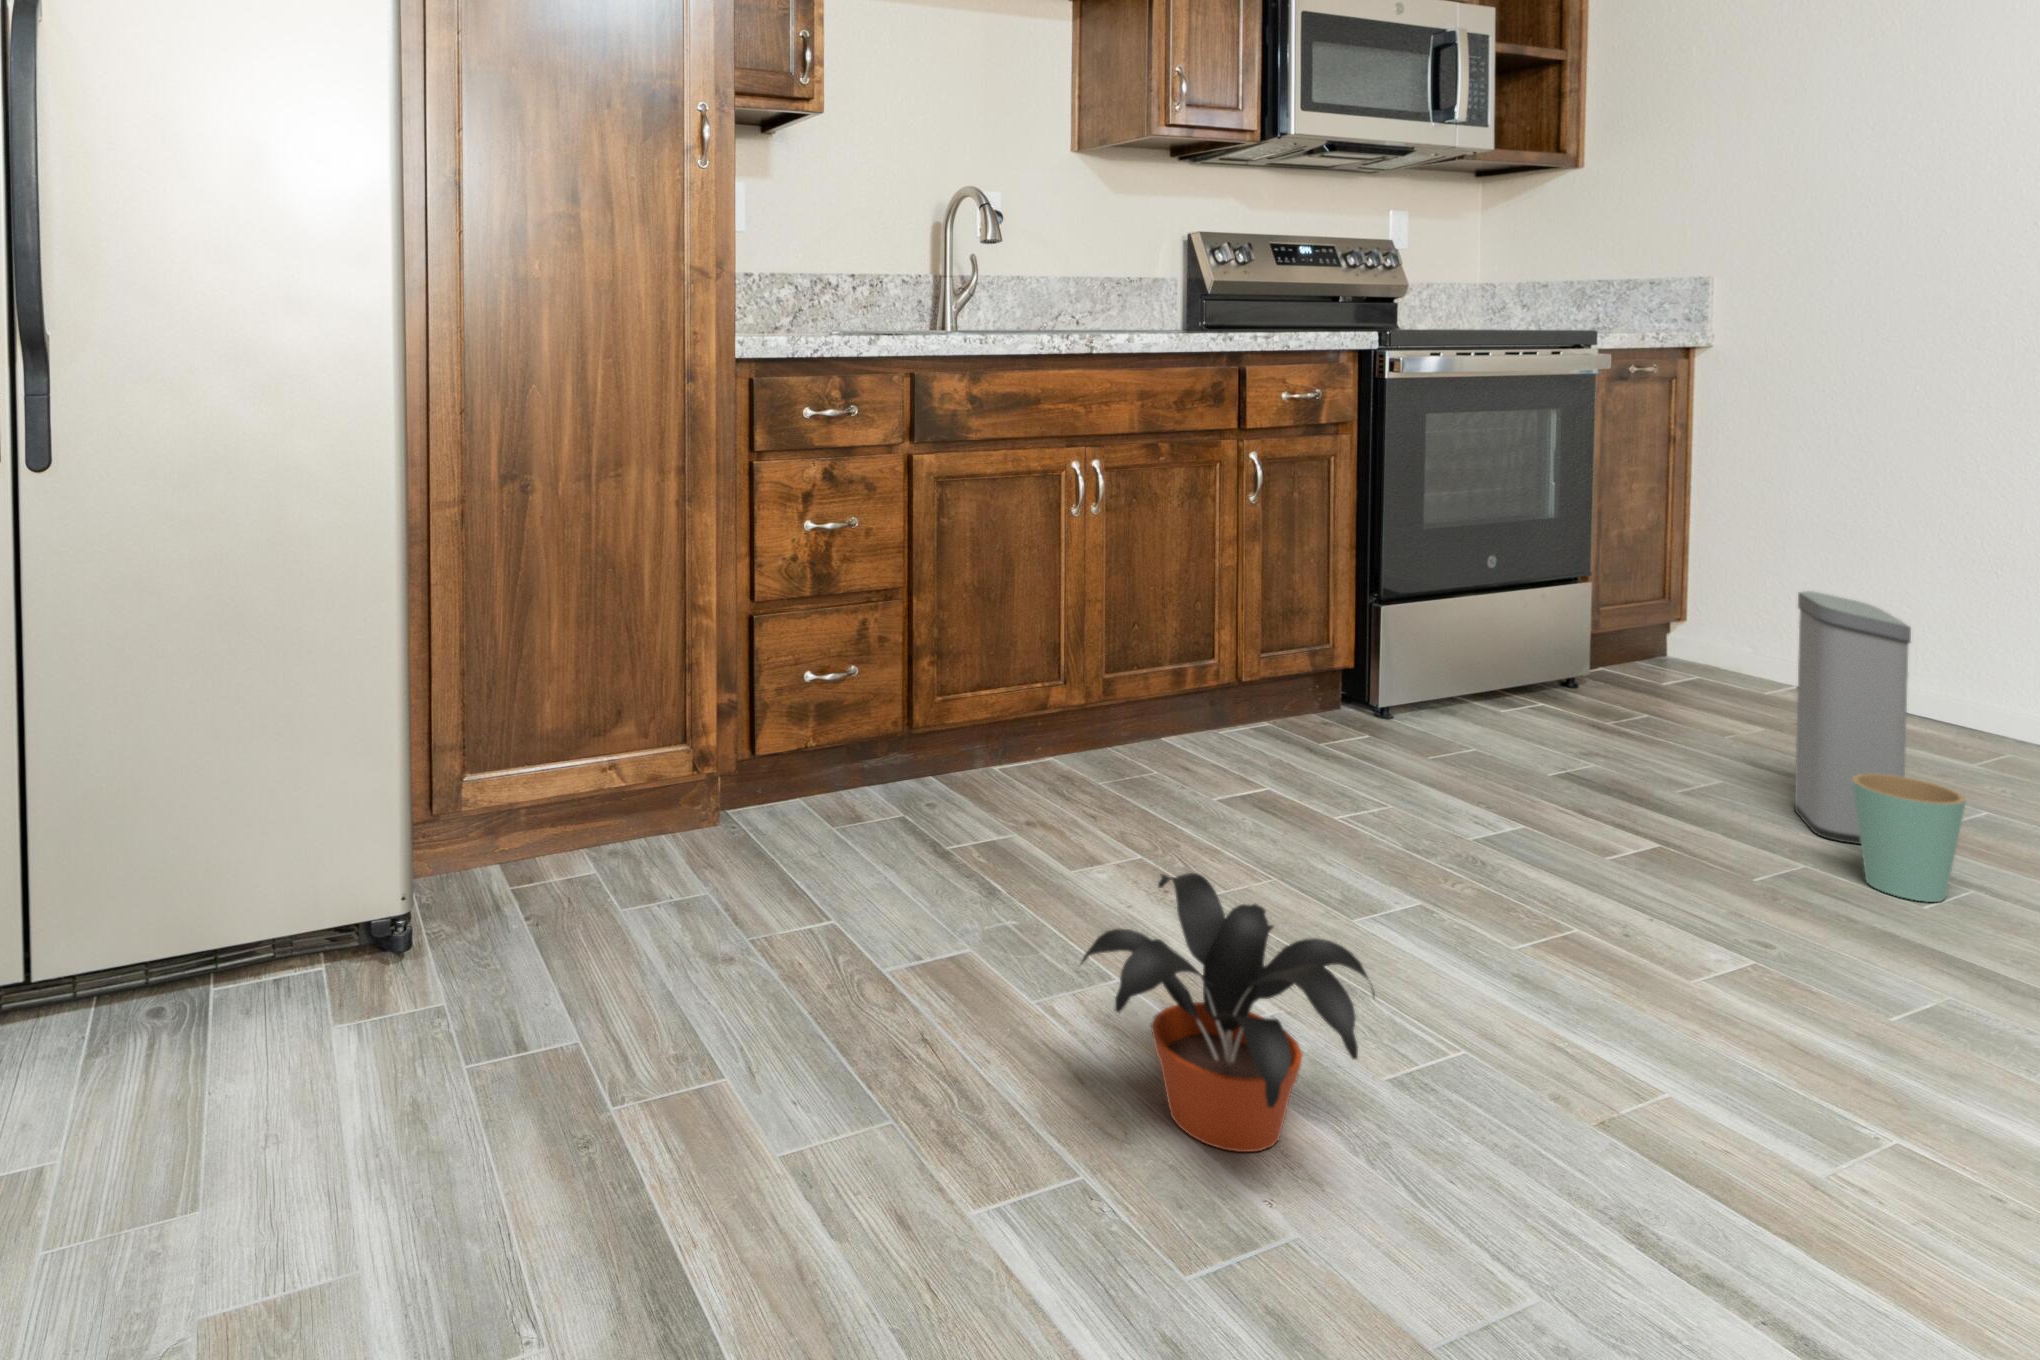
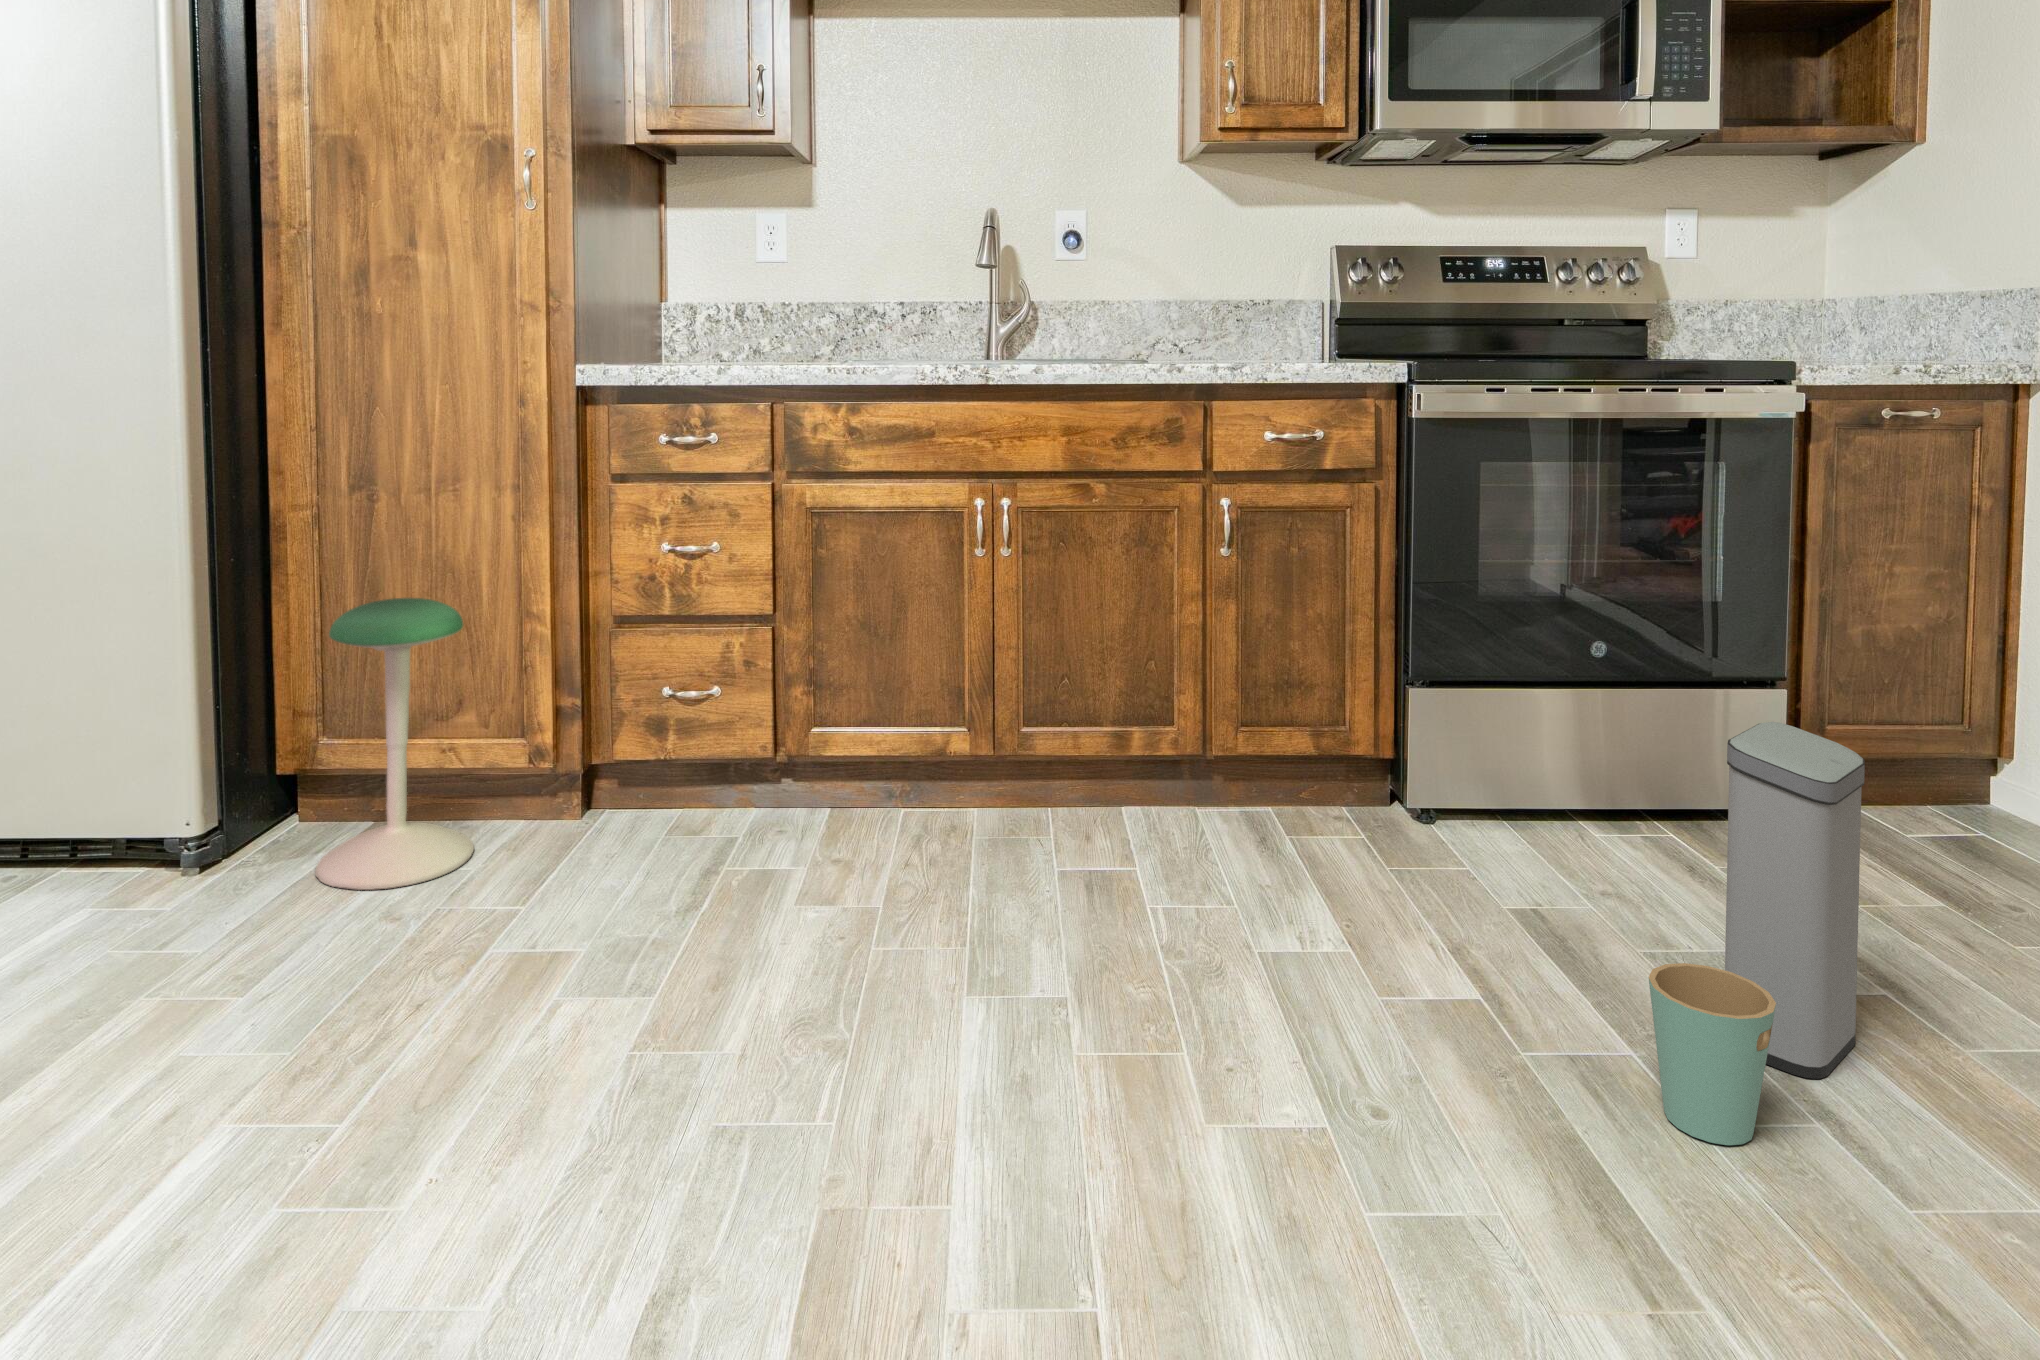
stool: none [537,597,702,931] -> present [315,598,474,890]
potted plant: present [1081,873,1375,1152] -> none [357,903,629,1170]

